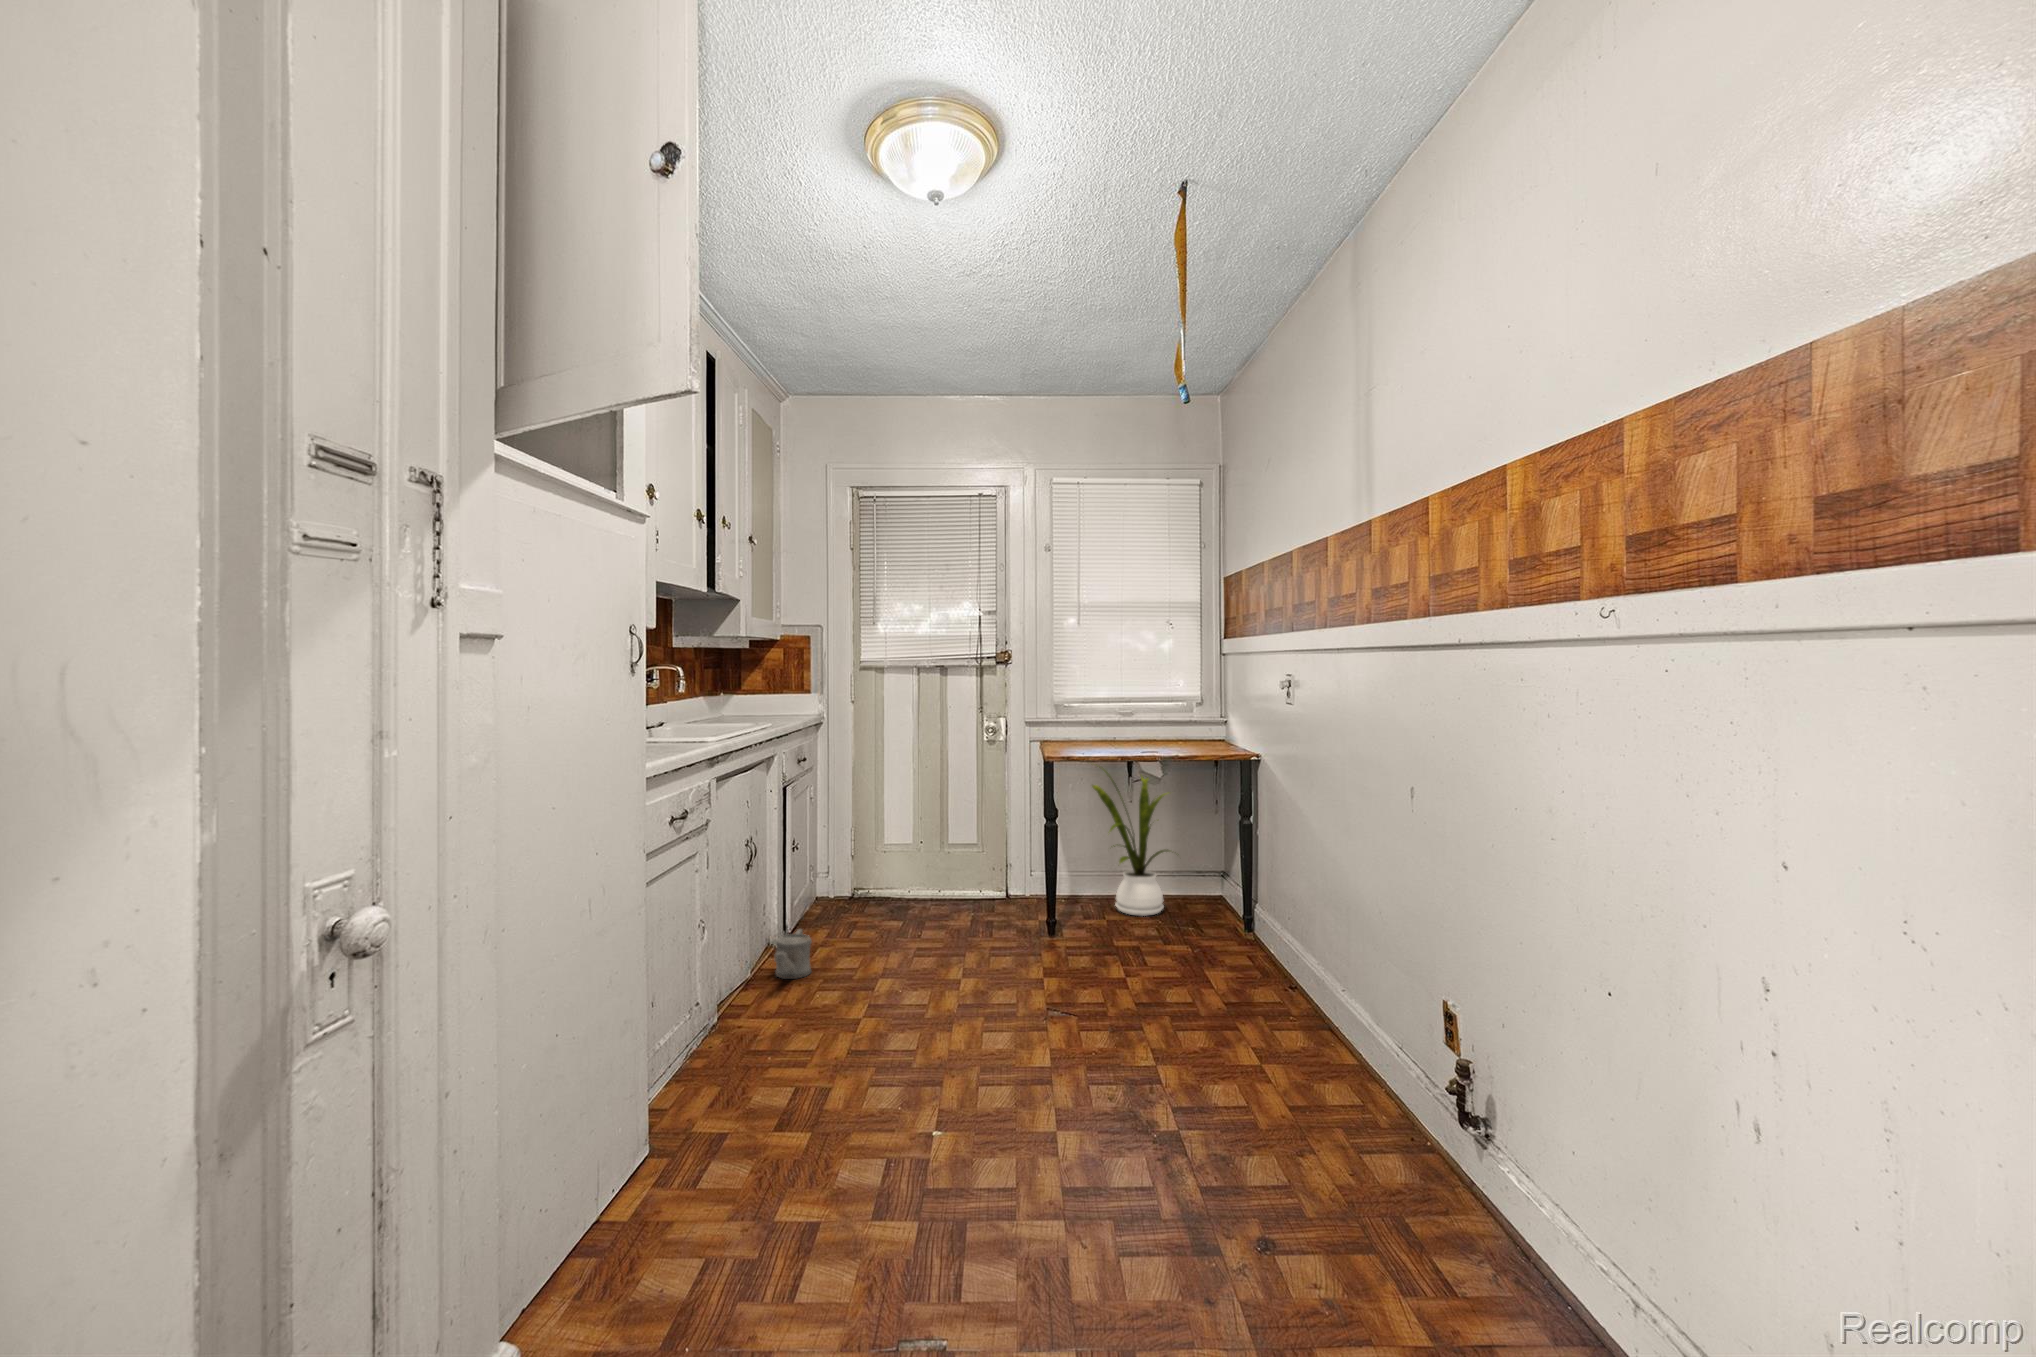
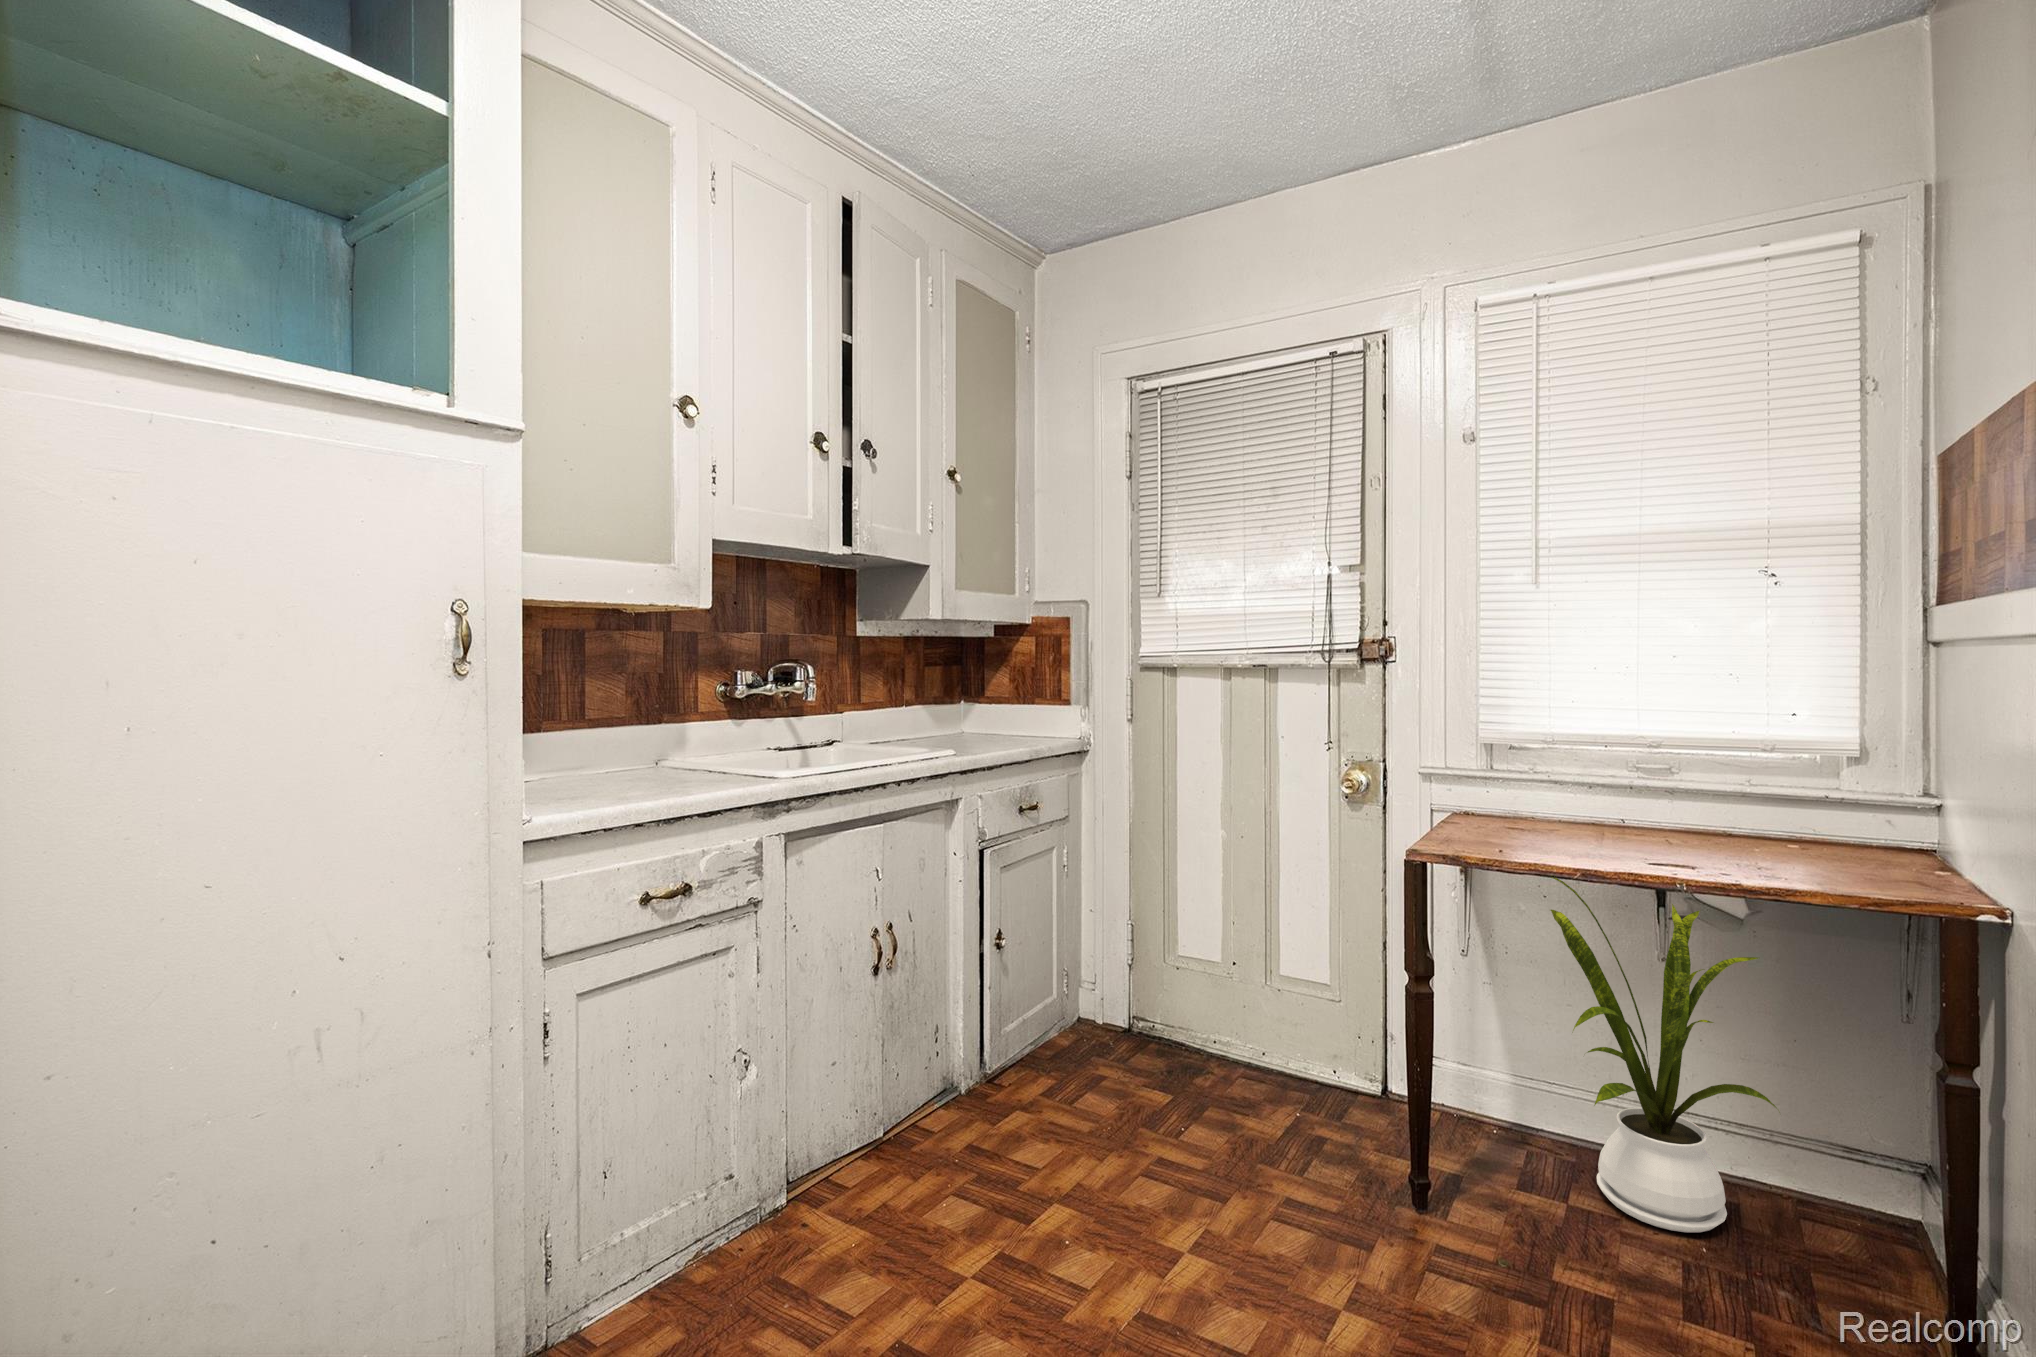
watering can: present [774,929,812,979] -> none [824,1103,936,1199]

